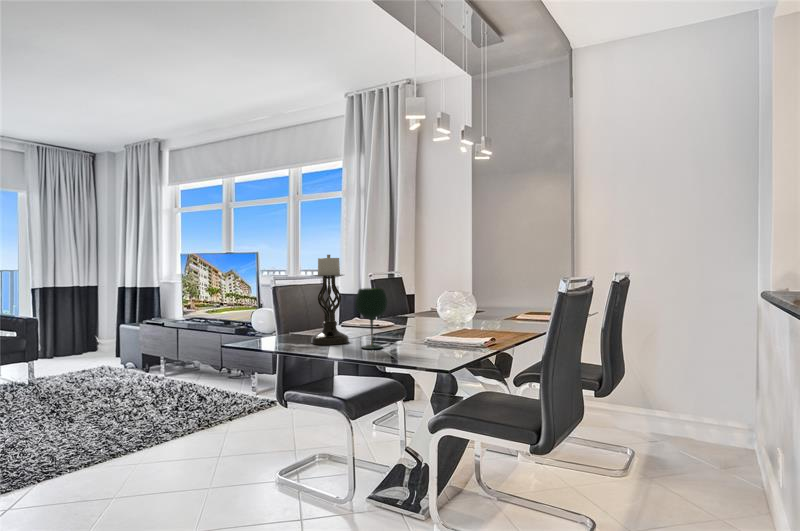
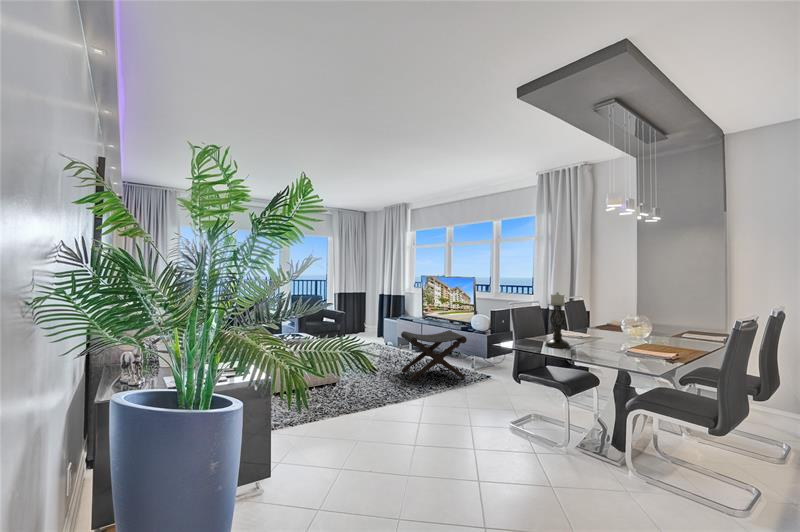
wine glass: present [355,288,387,349] -> none [579,315,600,353]
footstool: none [123,335,232,424] -> present [401,330,467,381]

